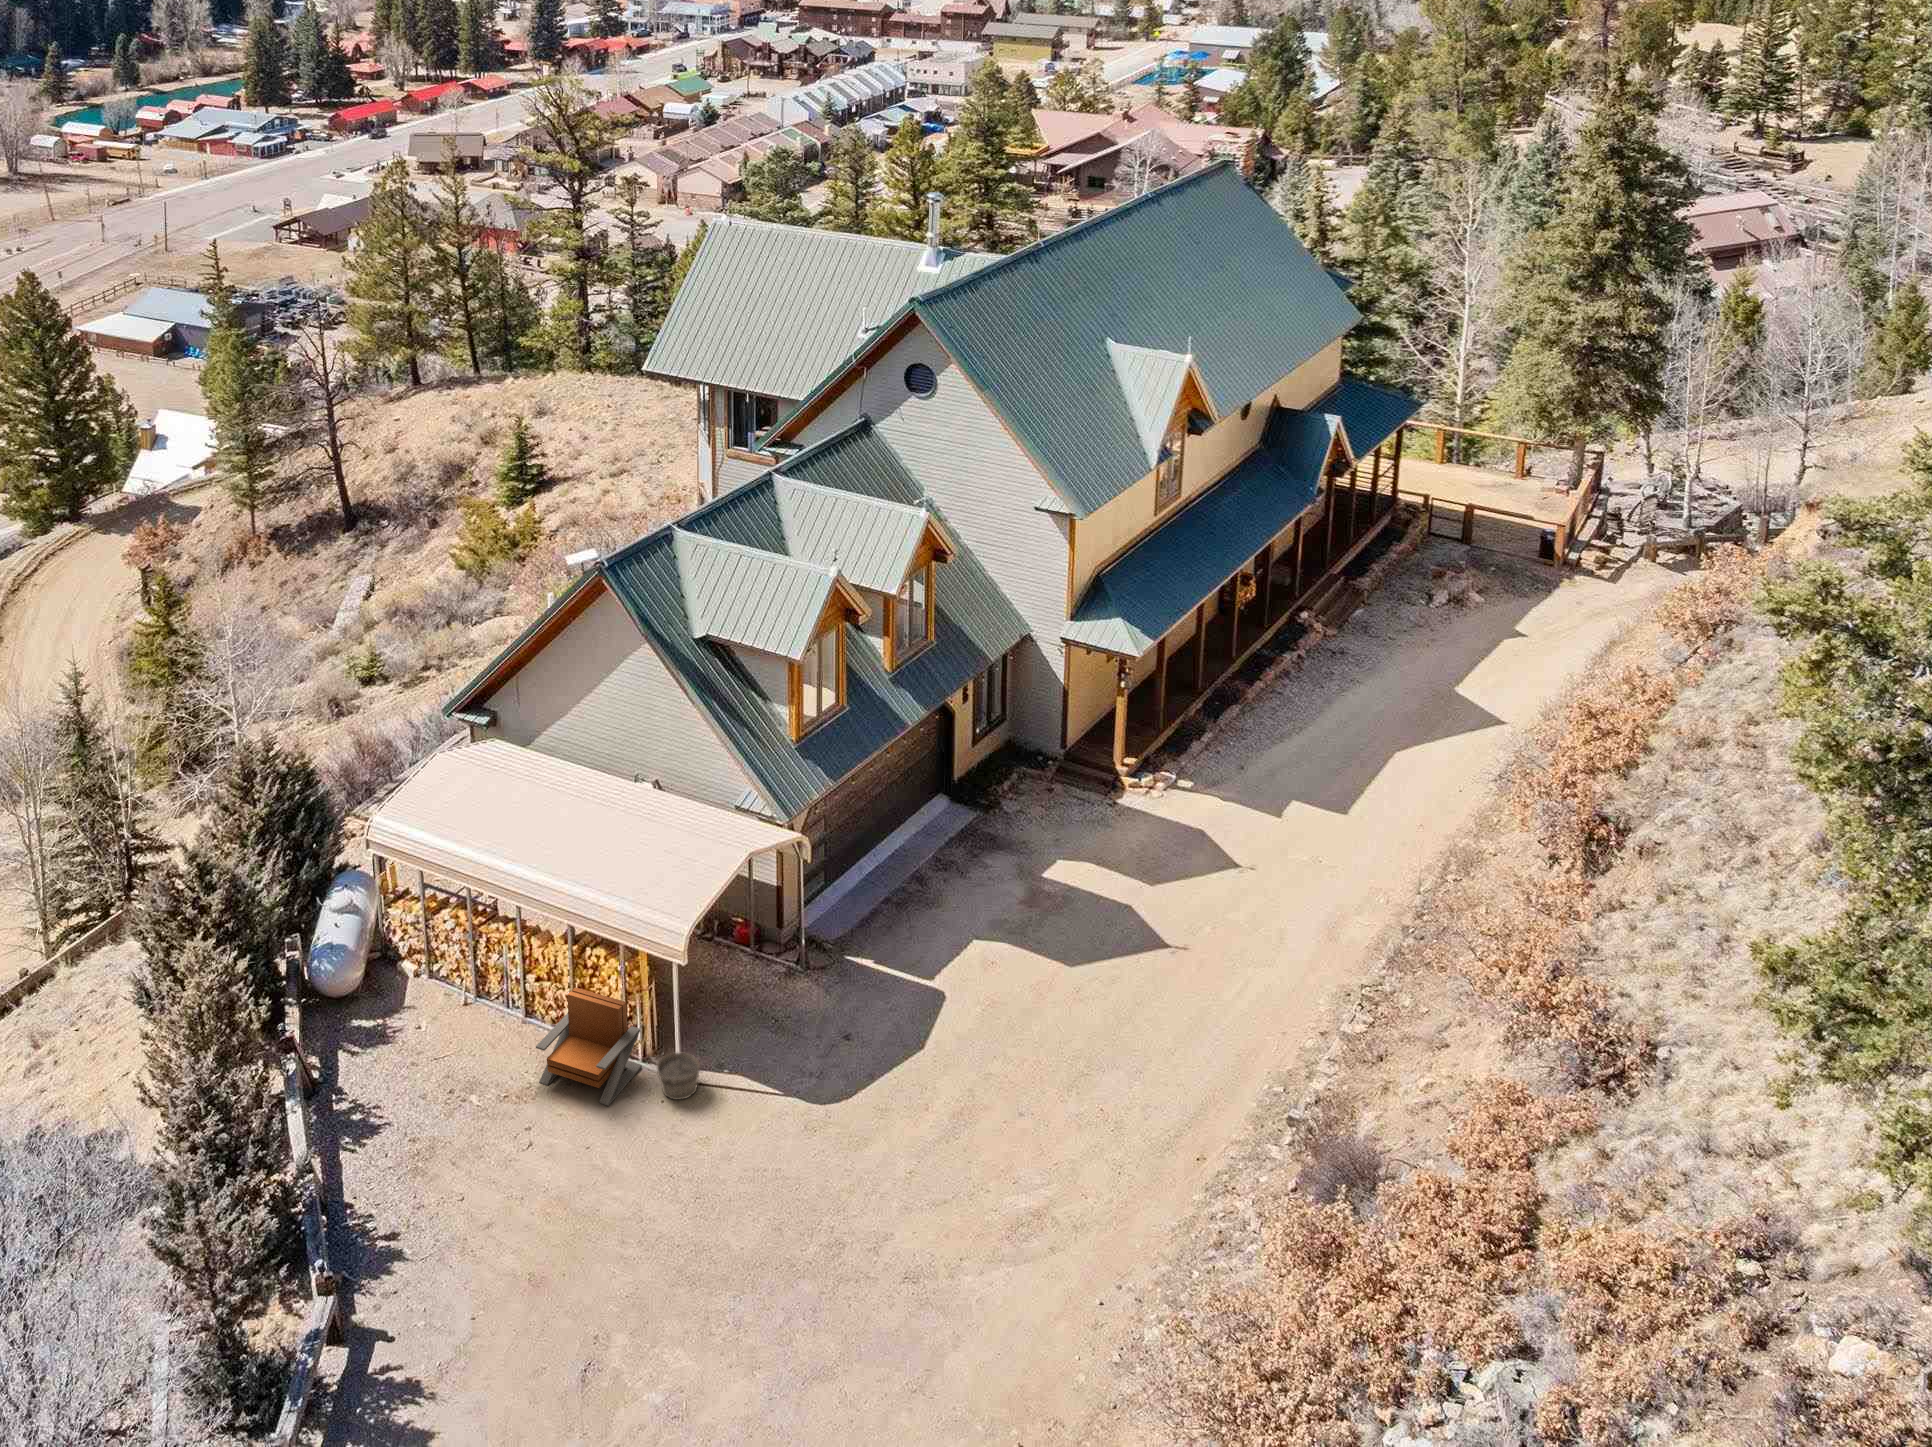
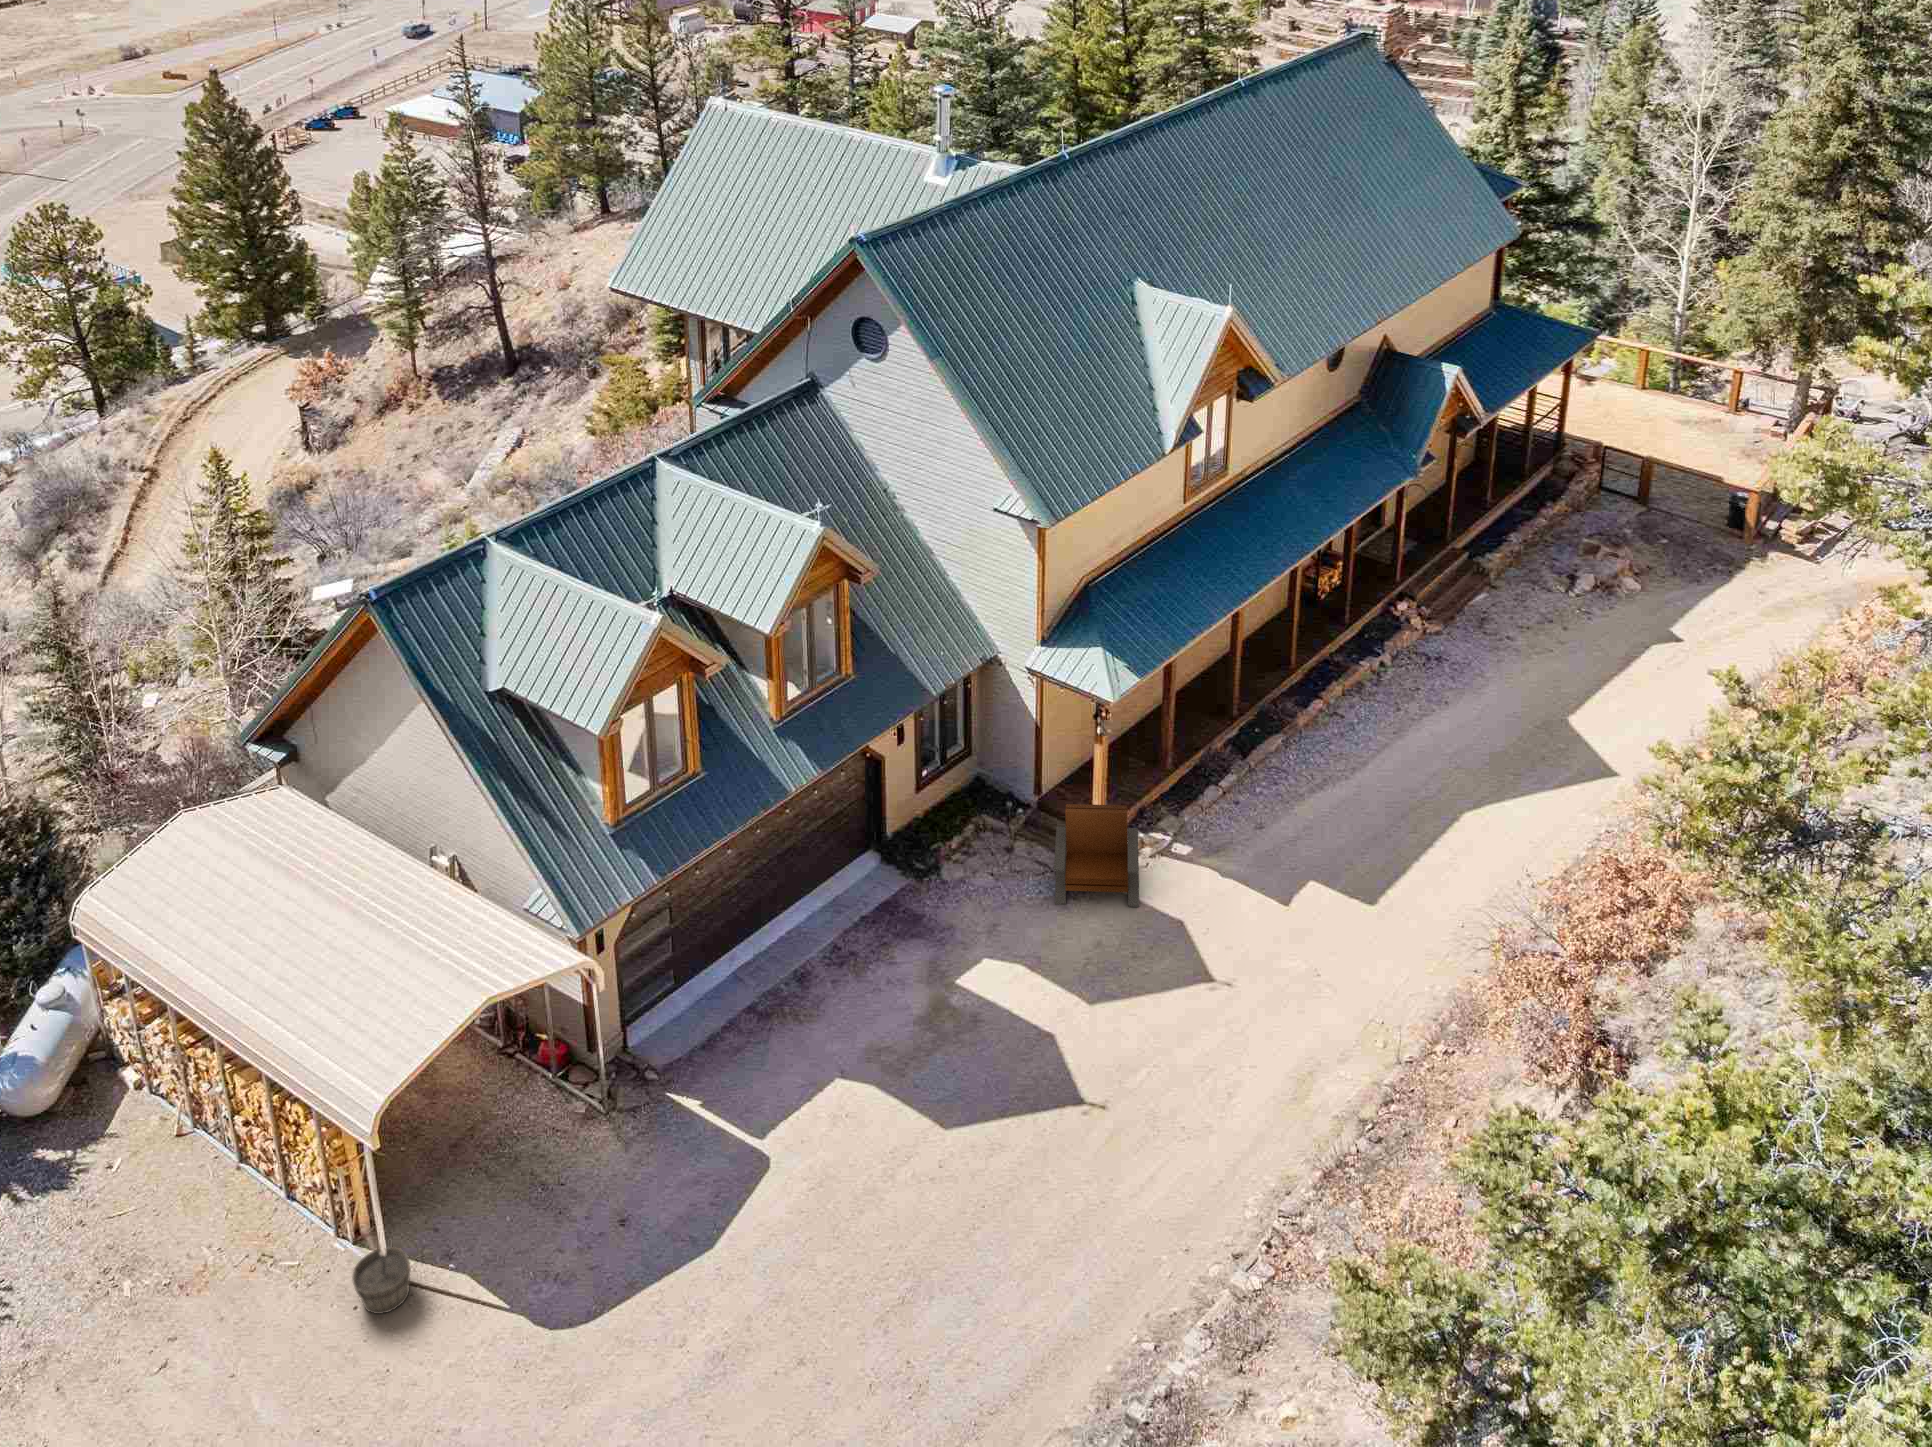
lounge chair: present [536,987,642,1106] -> present [1054,804,1139,907]

